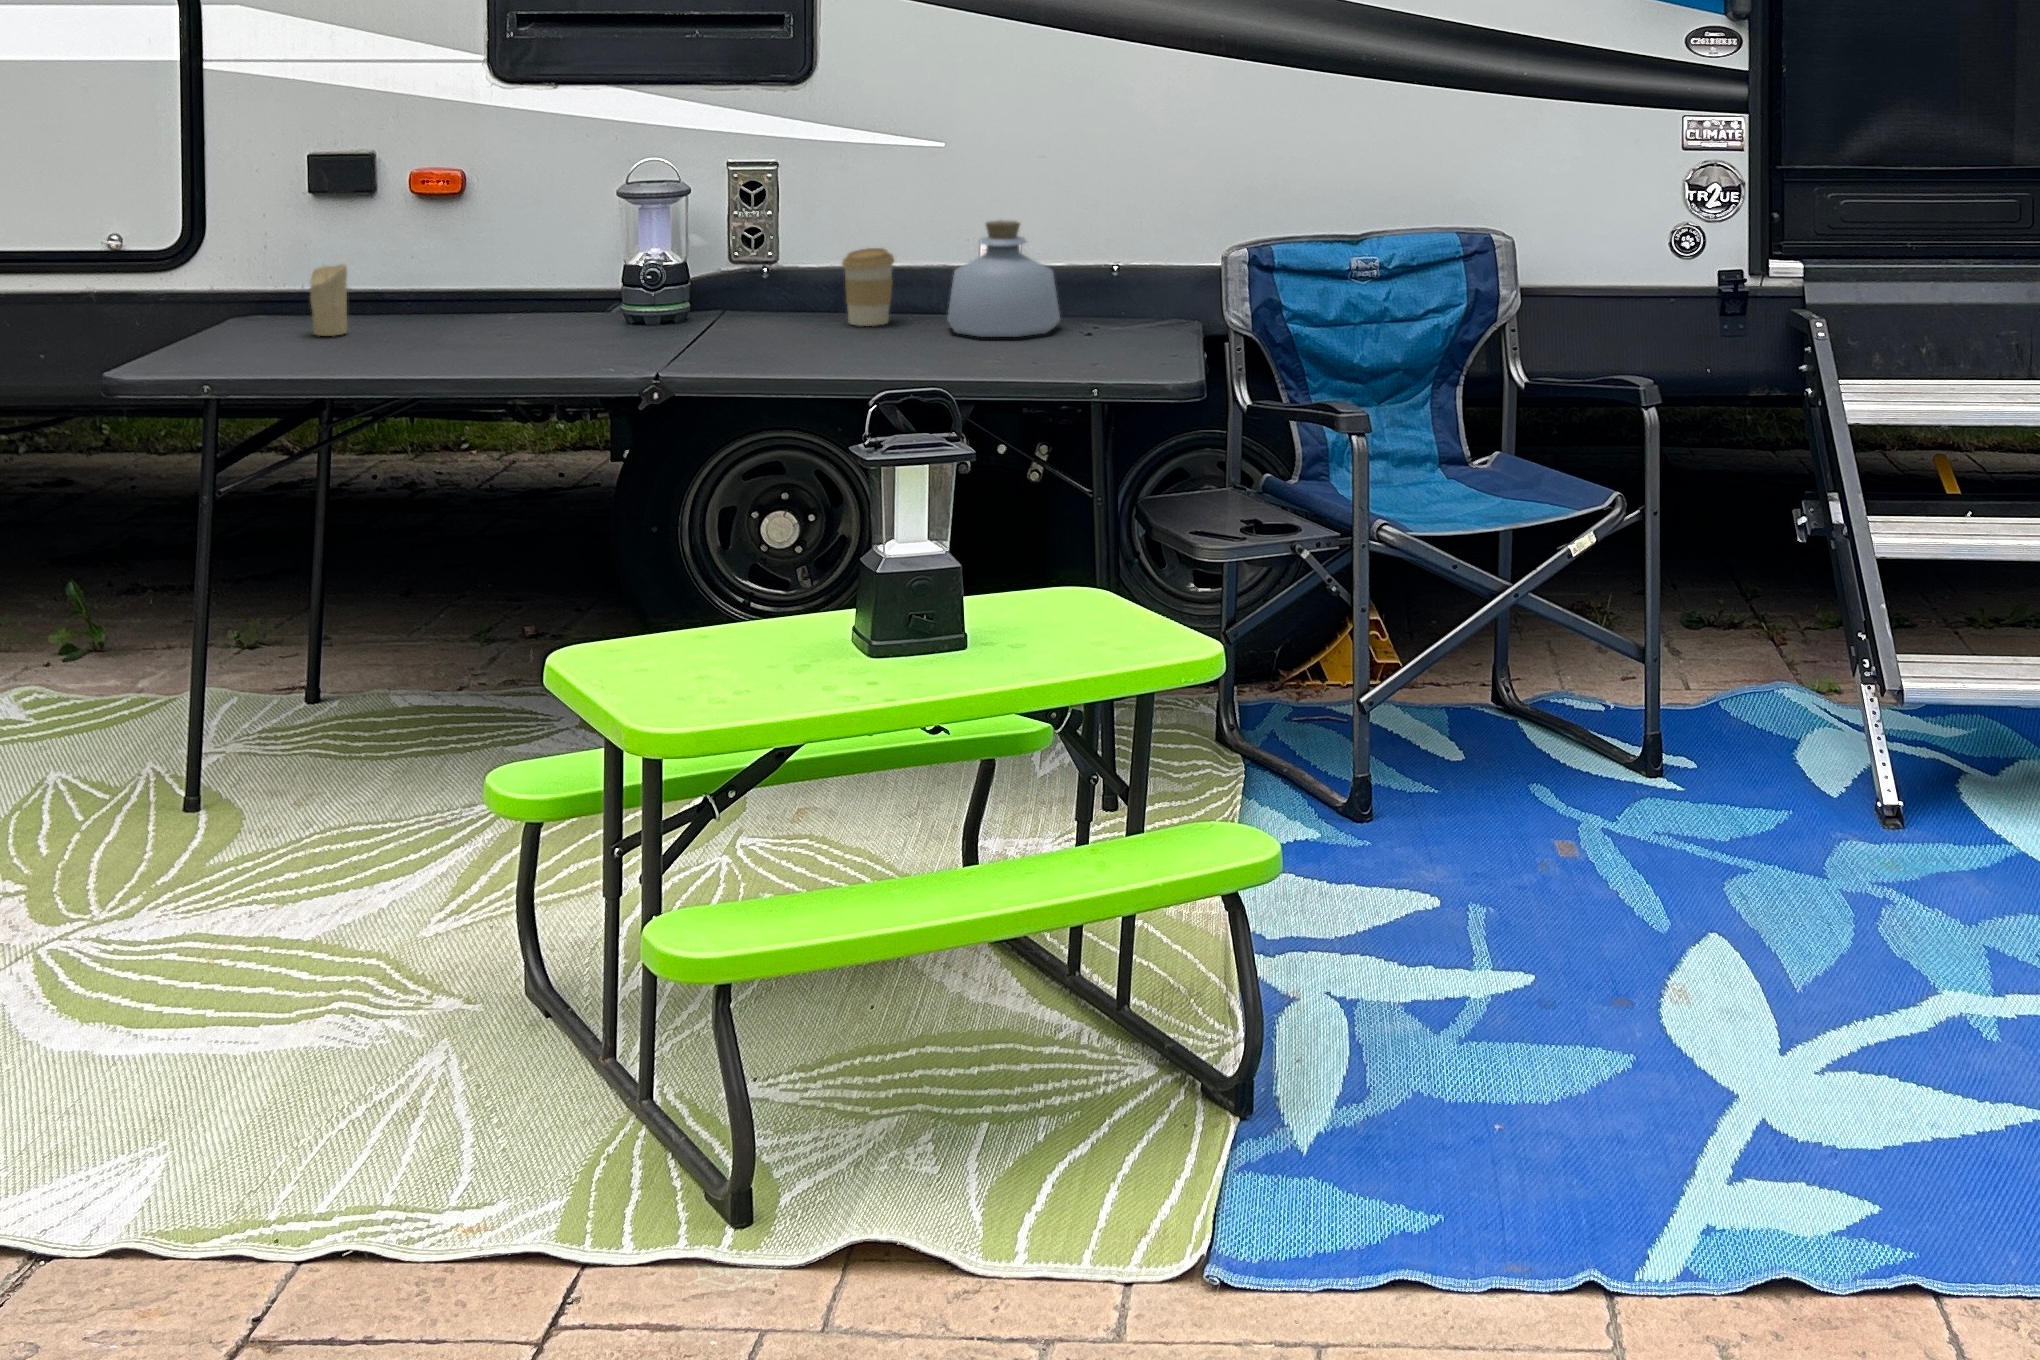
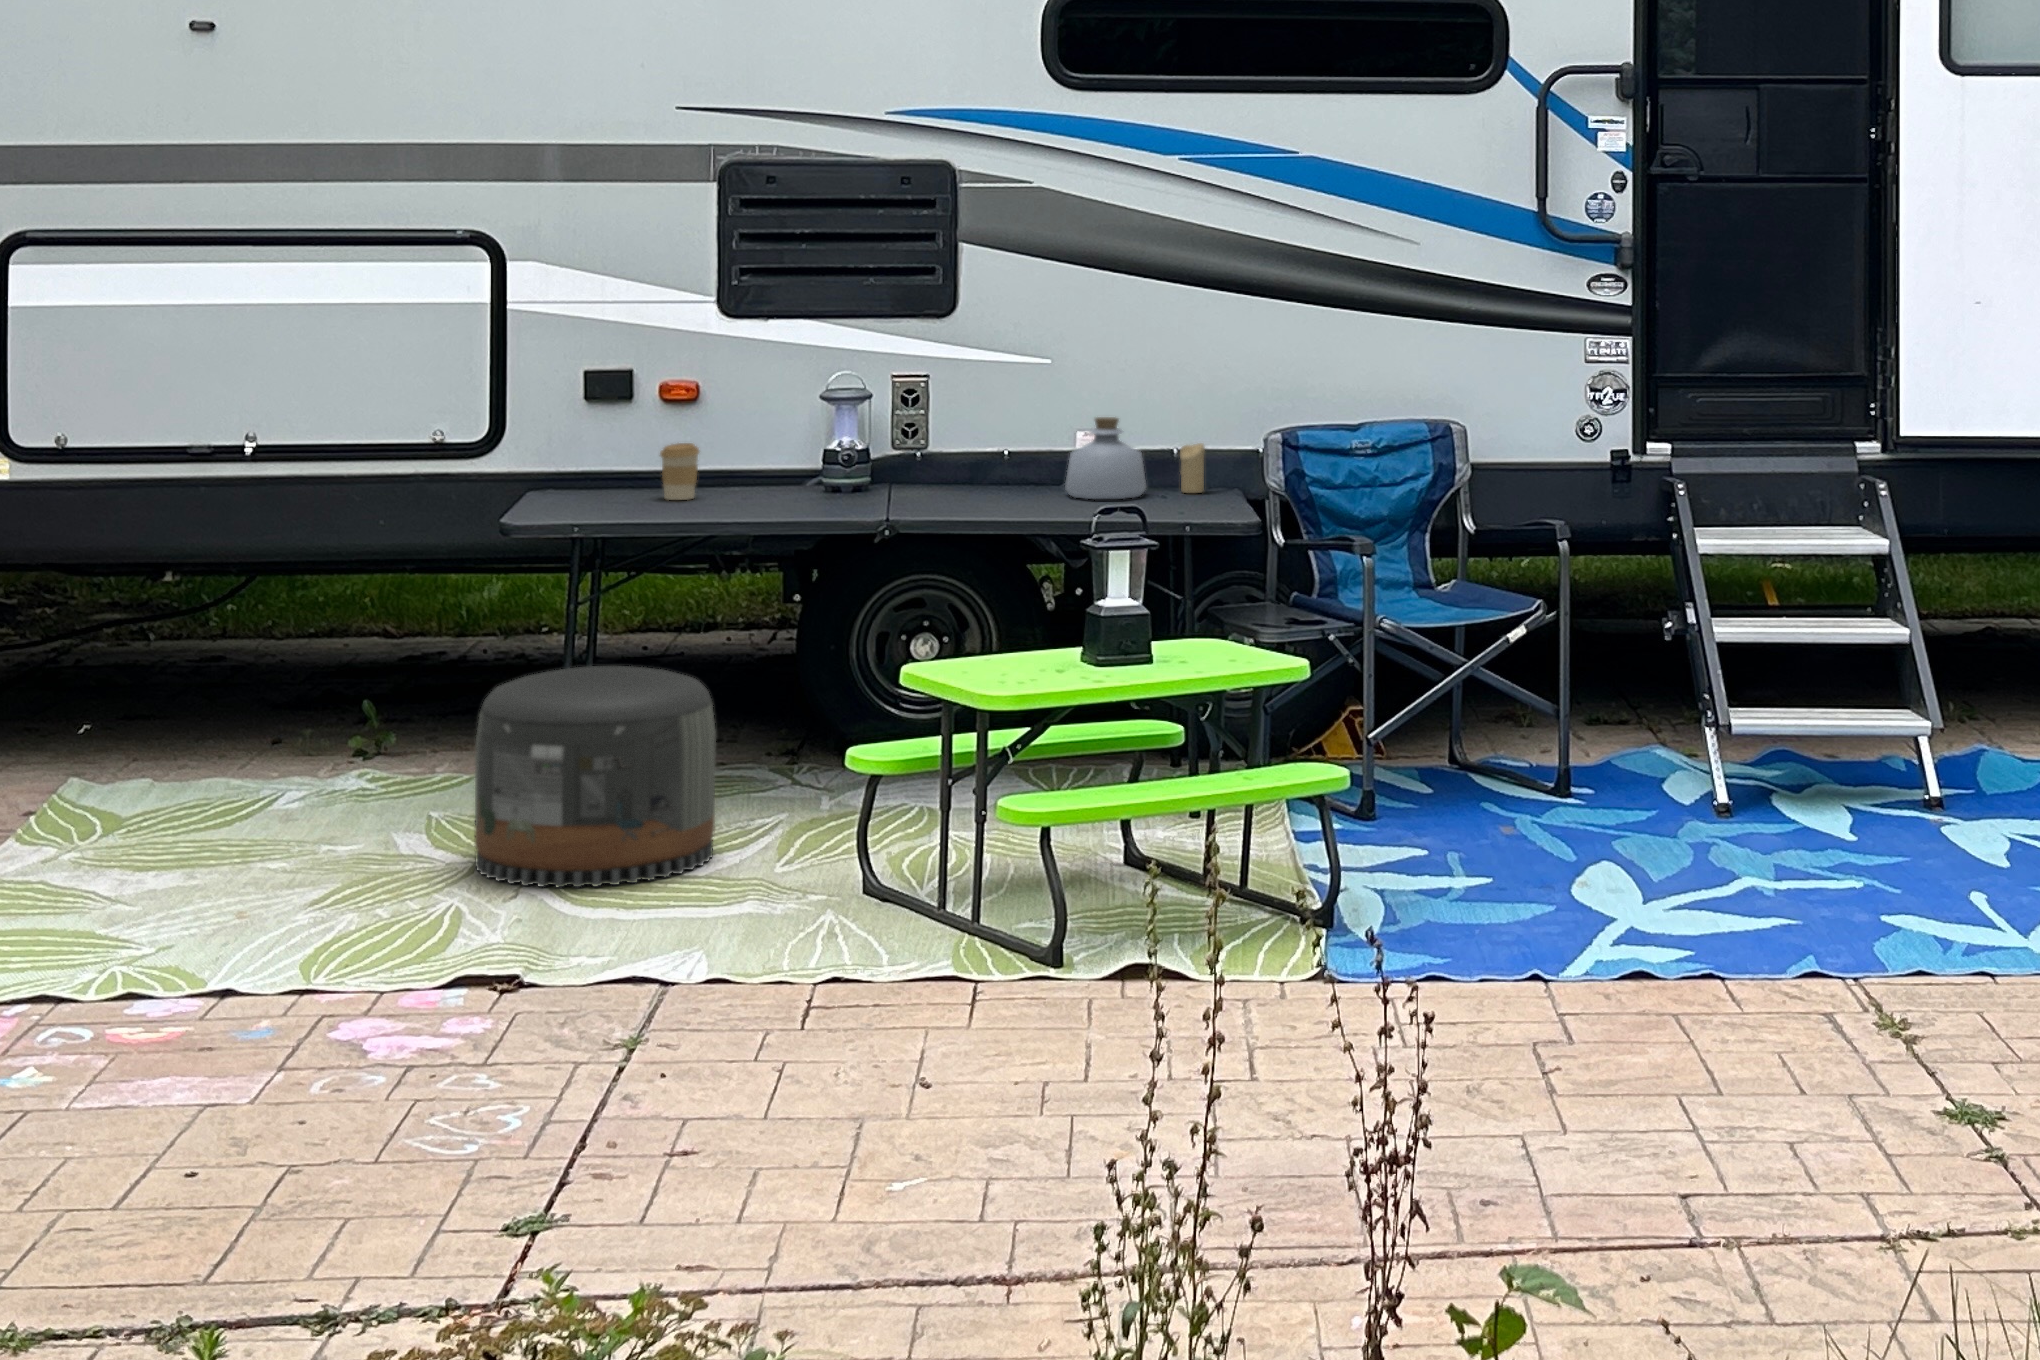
coffee cup: present [842,248,894,326] -> present [660,443,699,500]
candle: present [310,264,347,336] -> present [1180,443,1205,493]
pouf: none [49,576,407,921] -> present [474,666,716,887]

